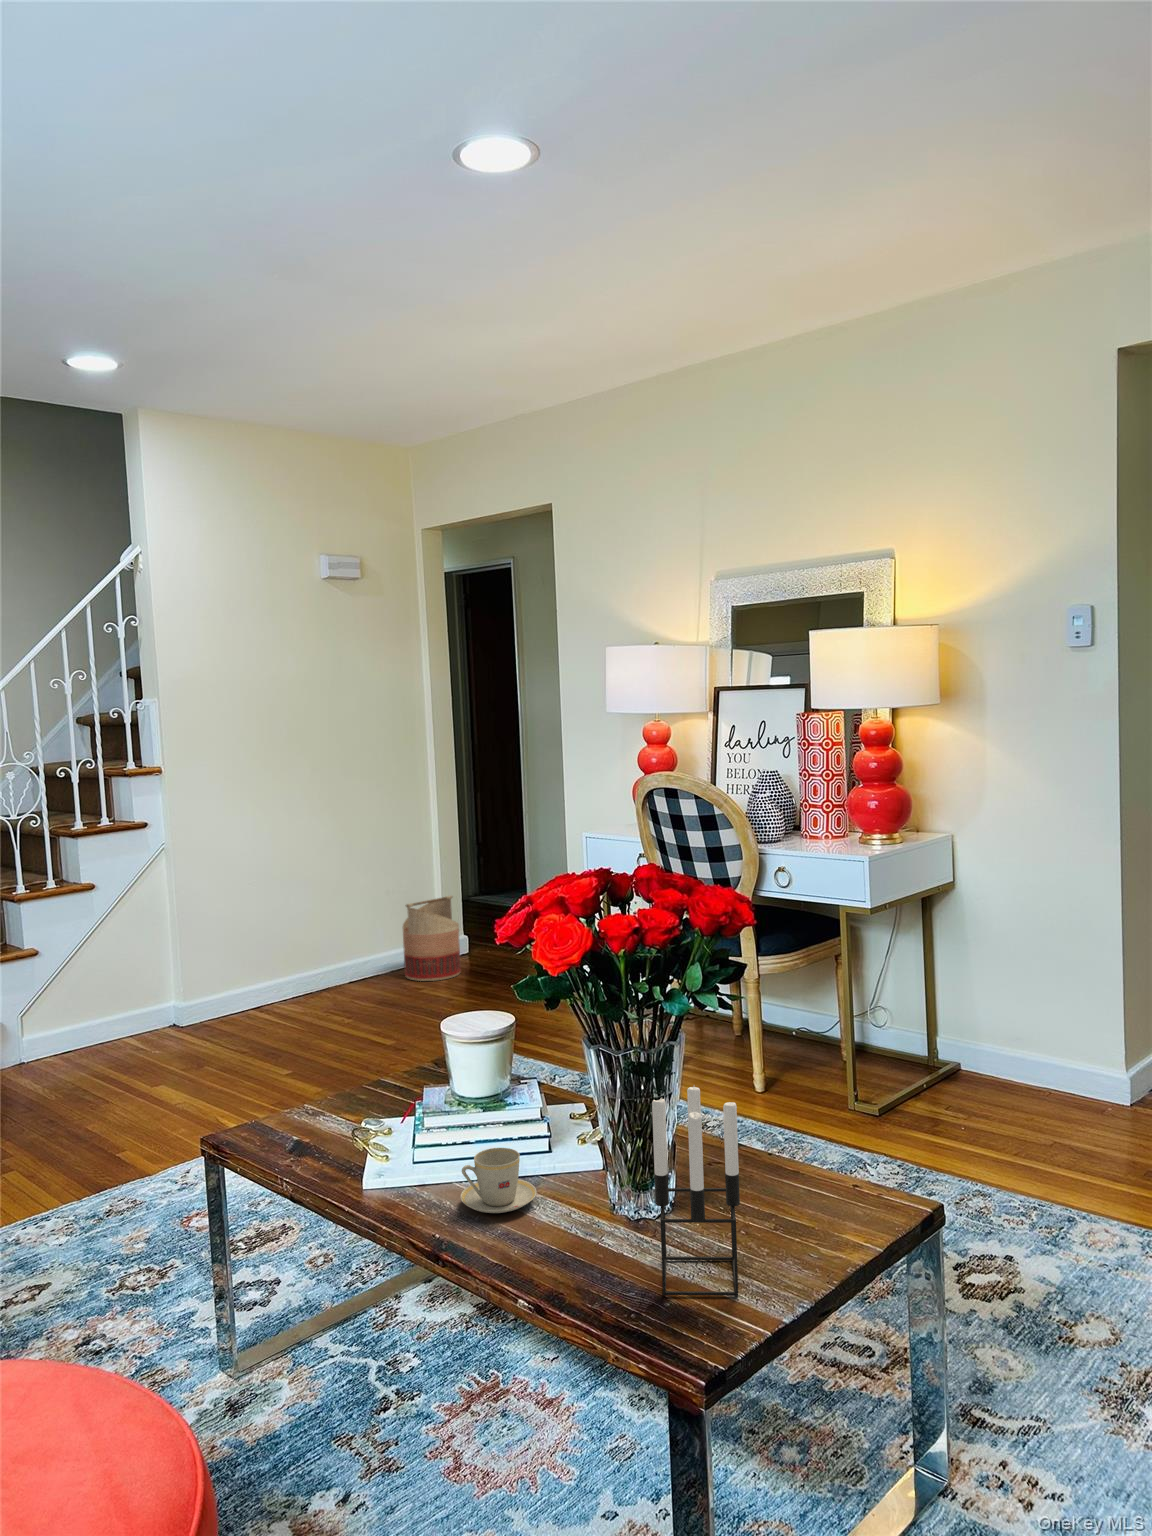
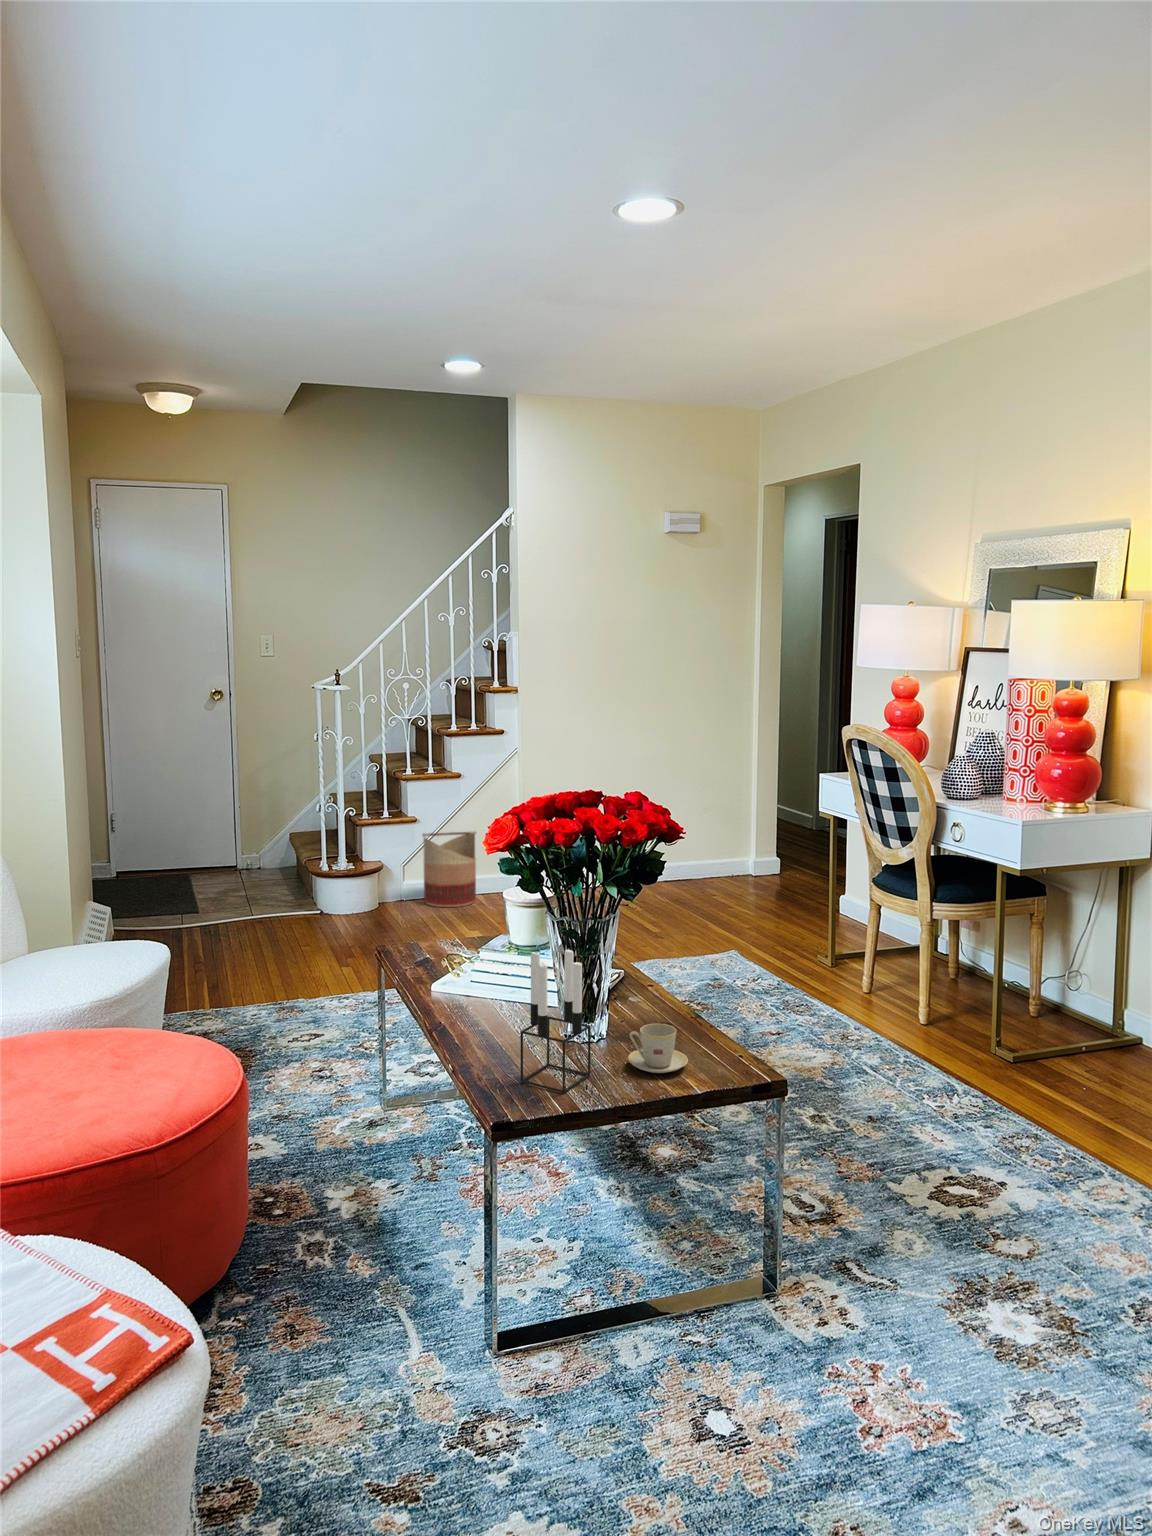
basket: present [403,896,461,981] -> present [423,831,476,907]
teacup: present [460,1148,537,1213] -> present [628,1024,688,1073]

